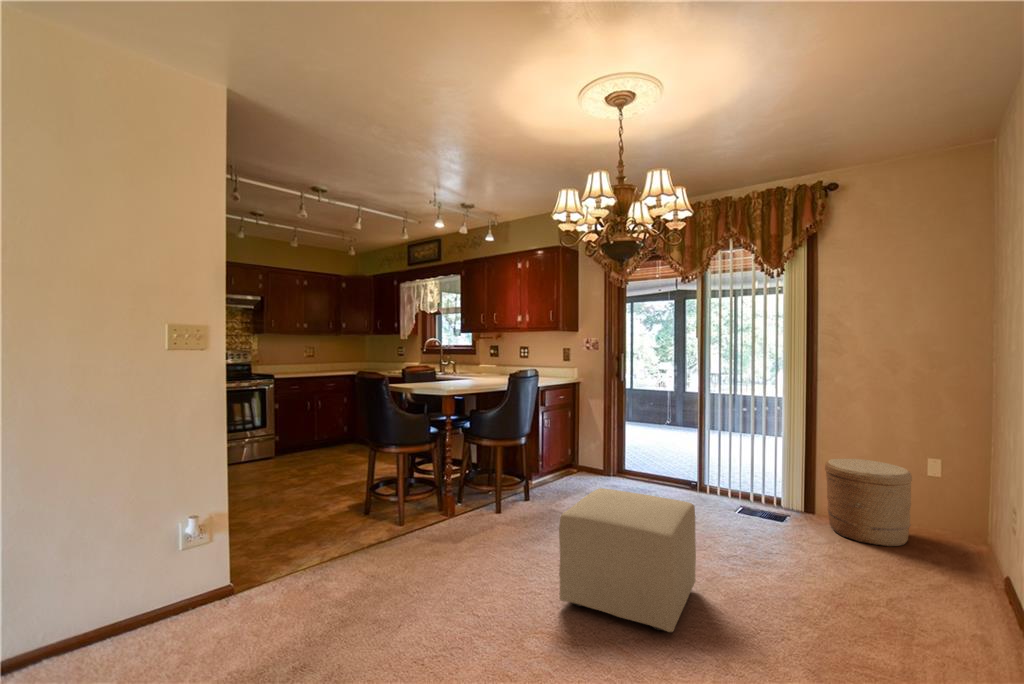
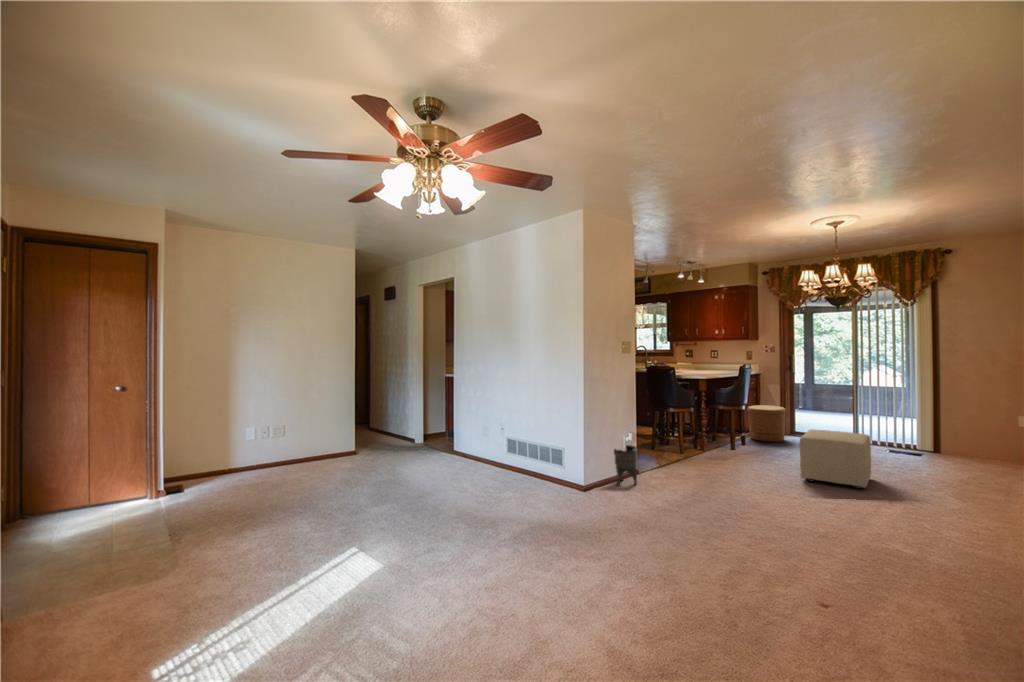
woven basket: present [825,459,912,546] -> present [747,405,786,442]
planter: none [126,538,200,648] -> present [614,445,637,486]

